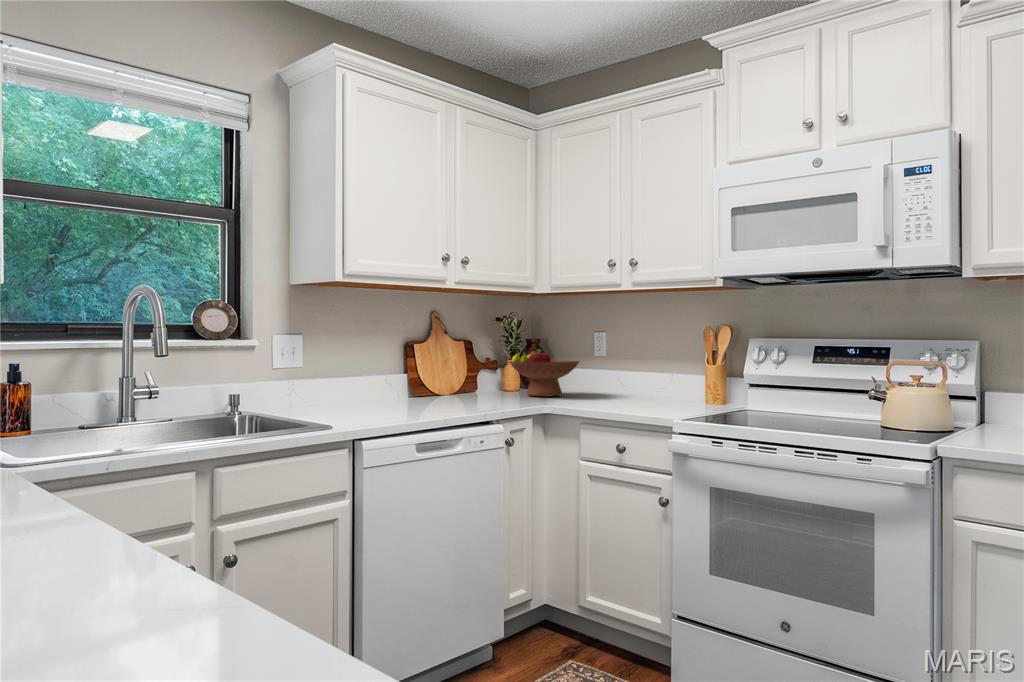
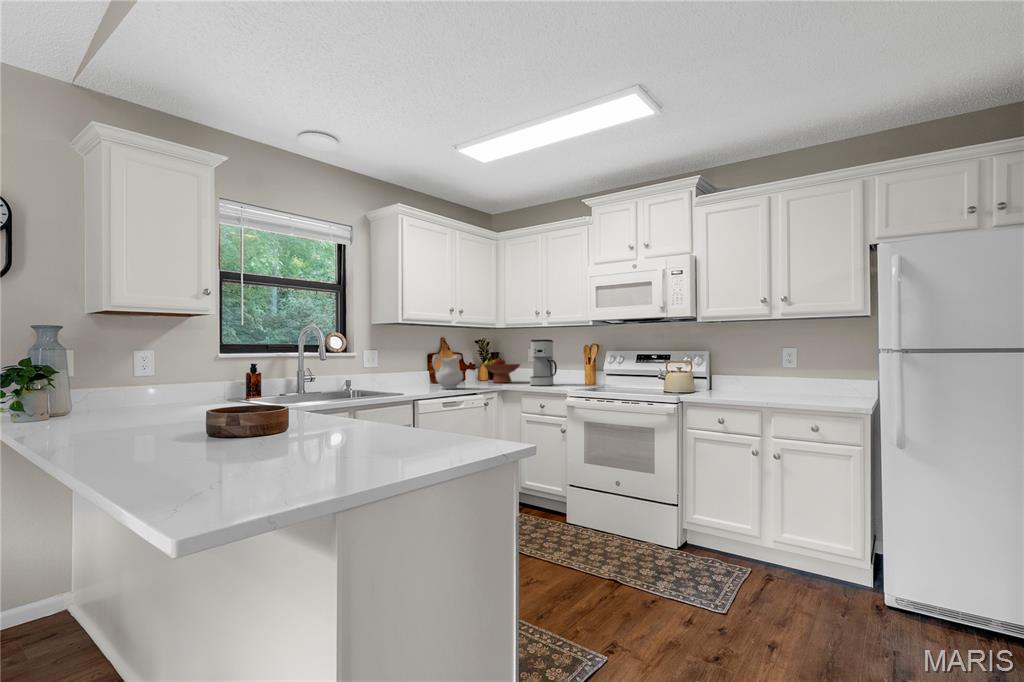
coffee maker: none [596,315,649,405] -> present [530,340,557,386]
ceramic pitcher: none [402,343,464,413] -> present [432,354,463,389]

